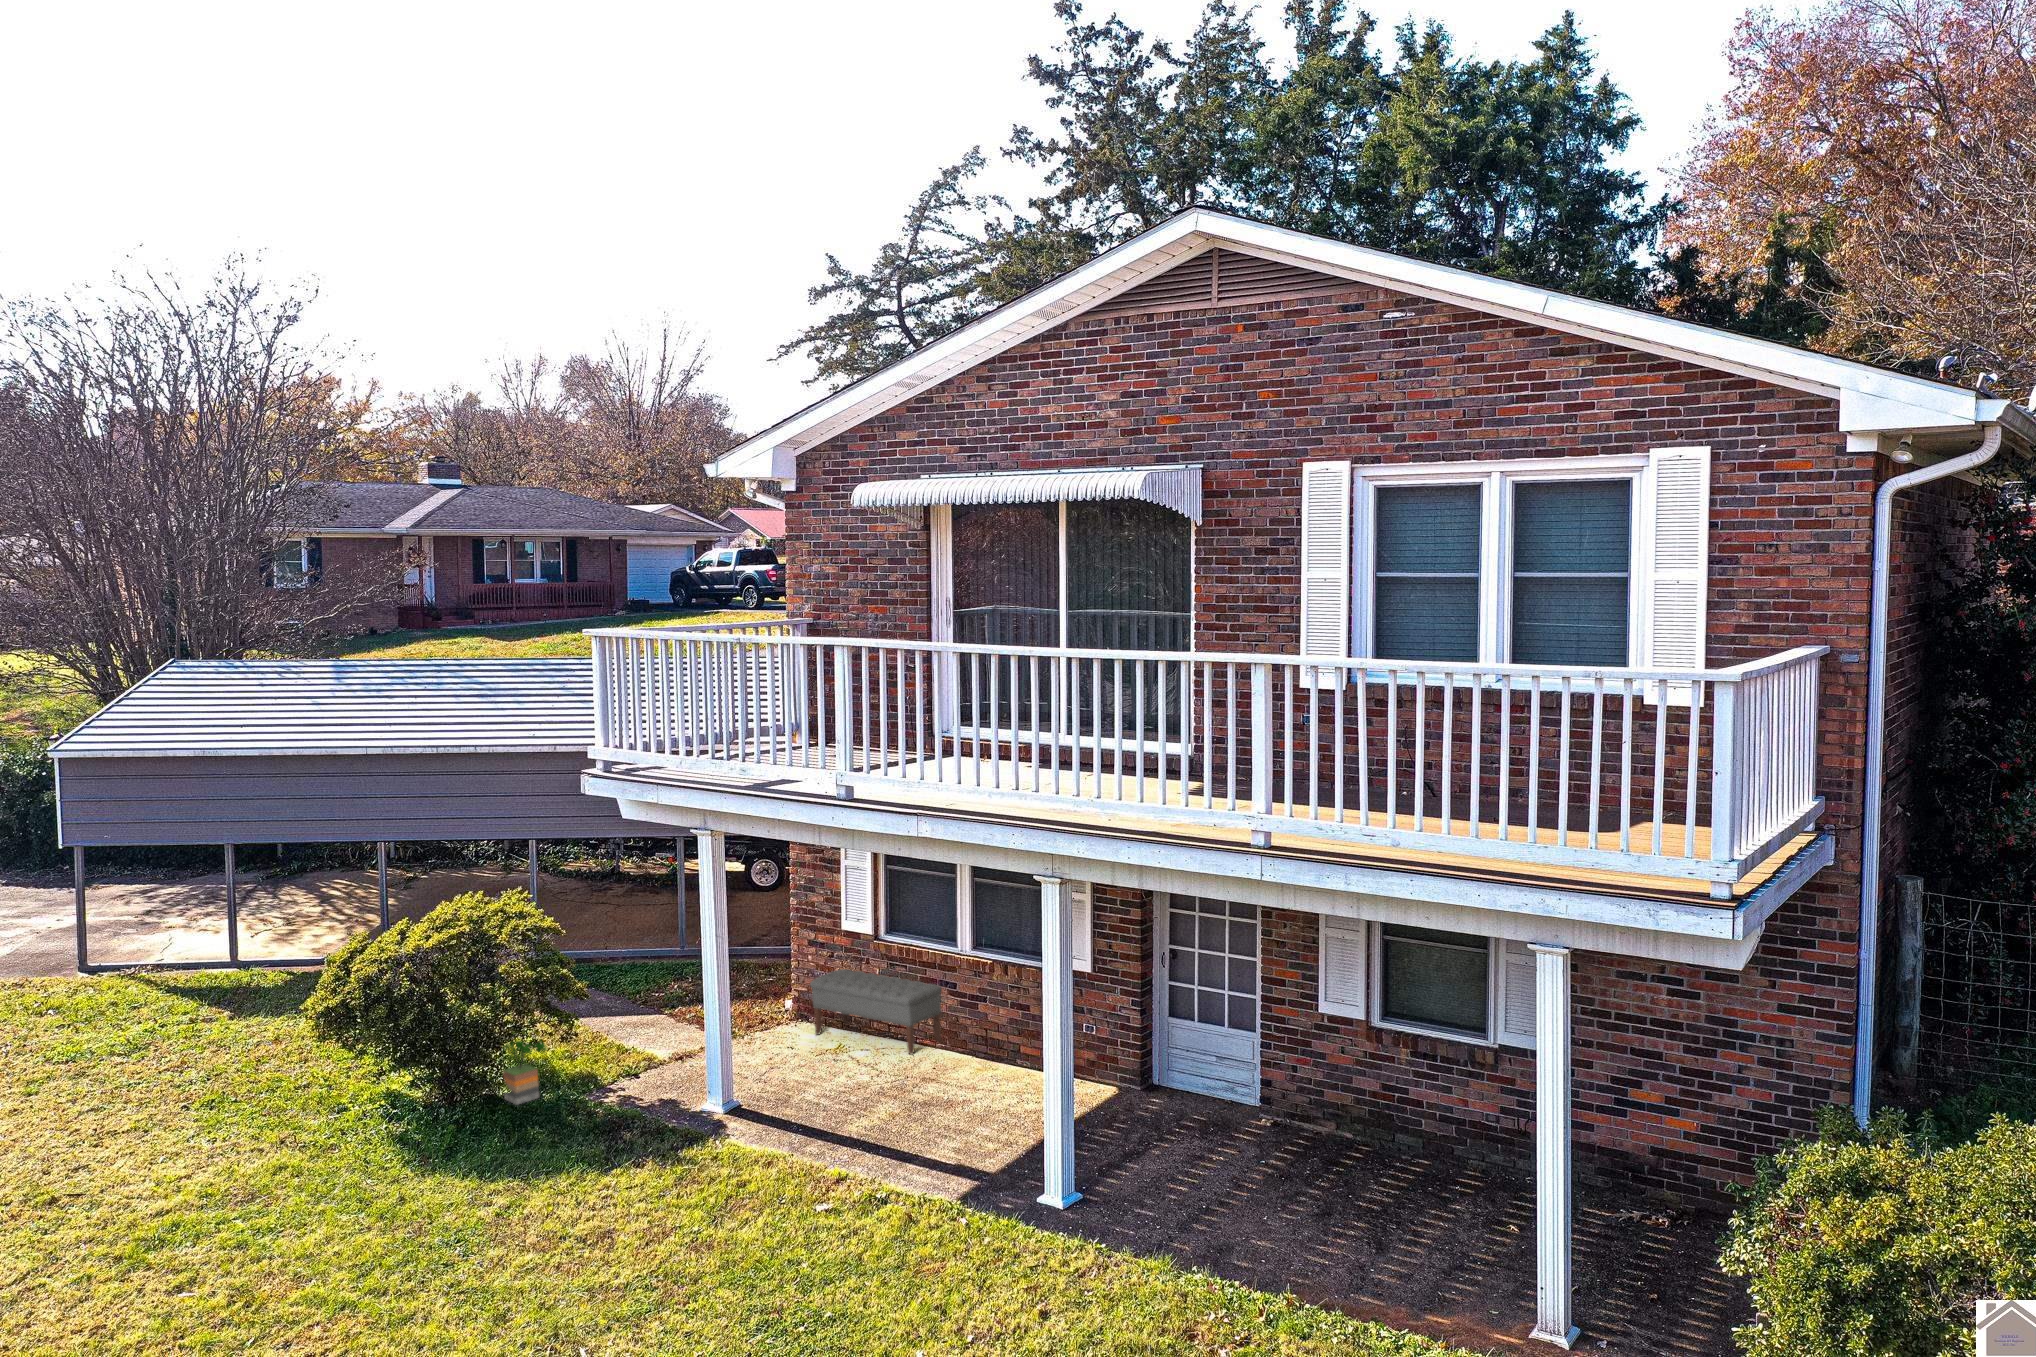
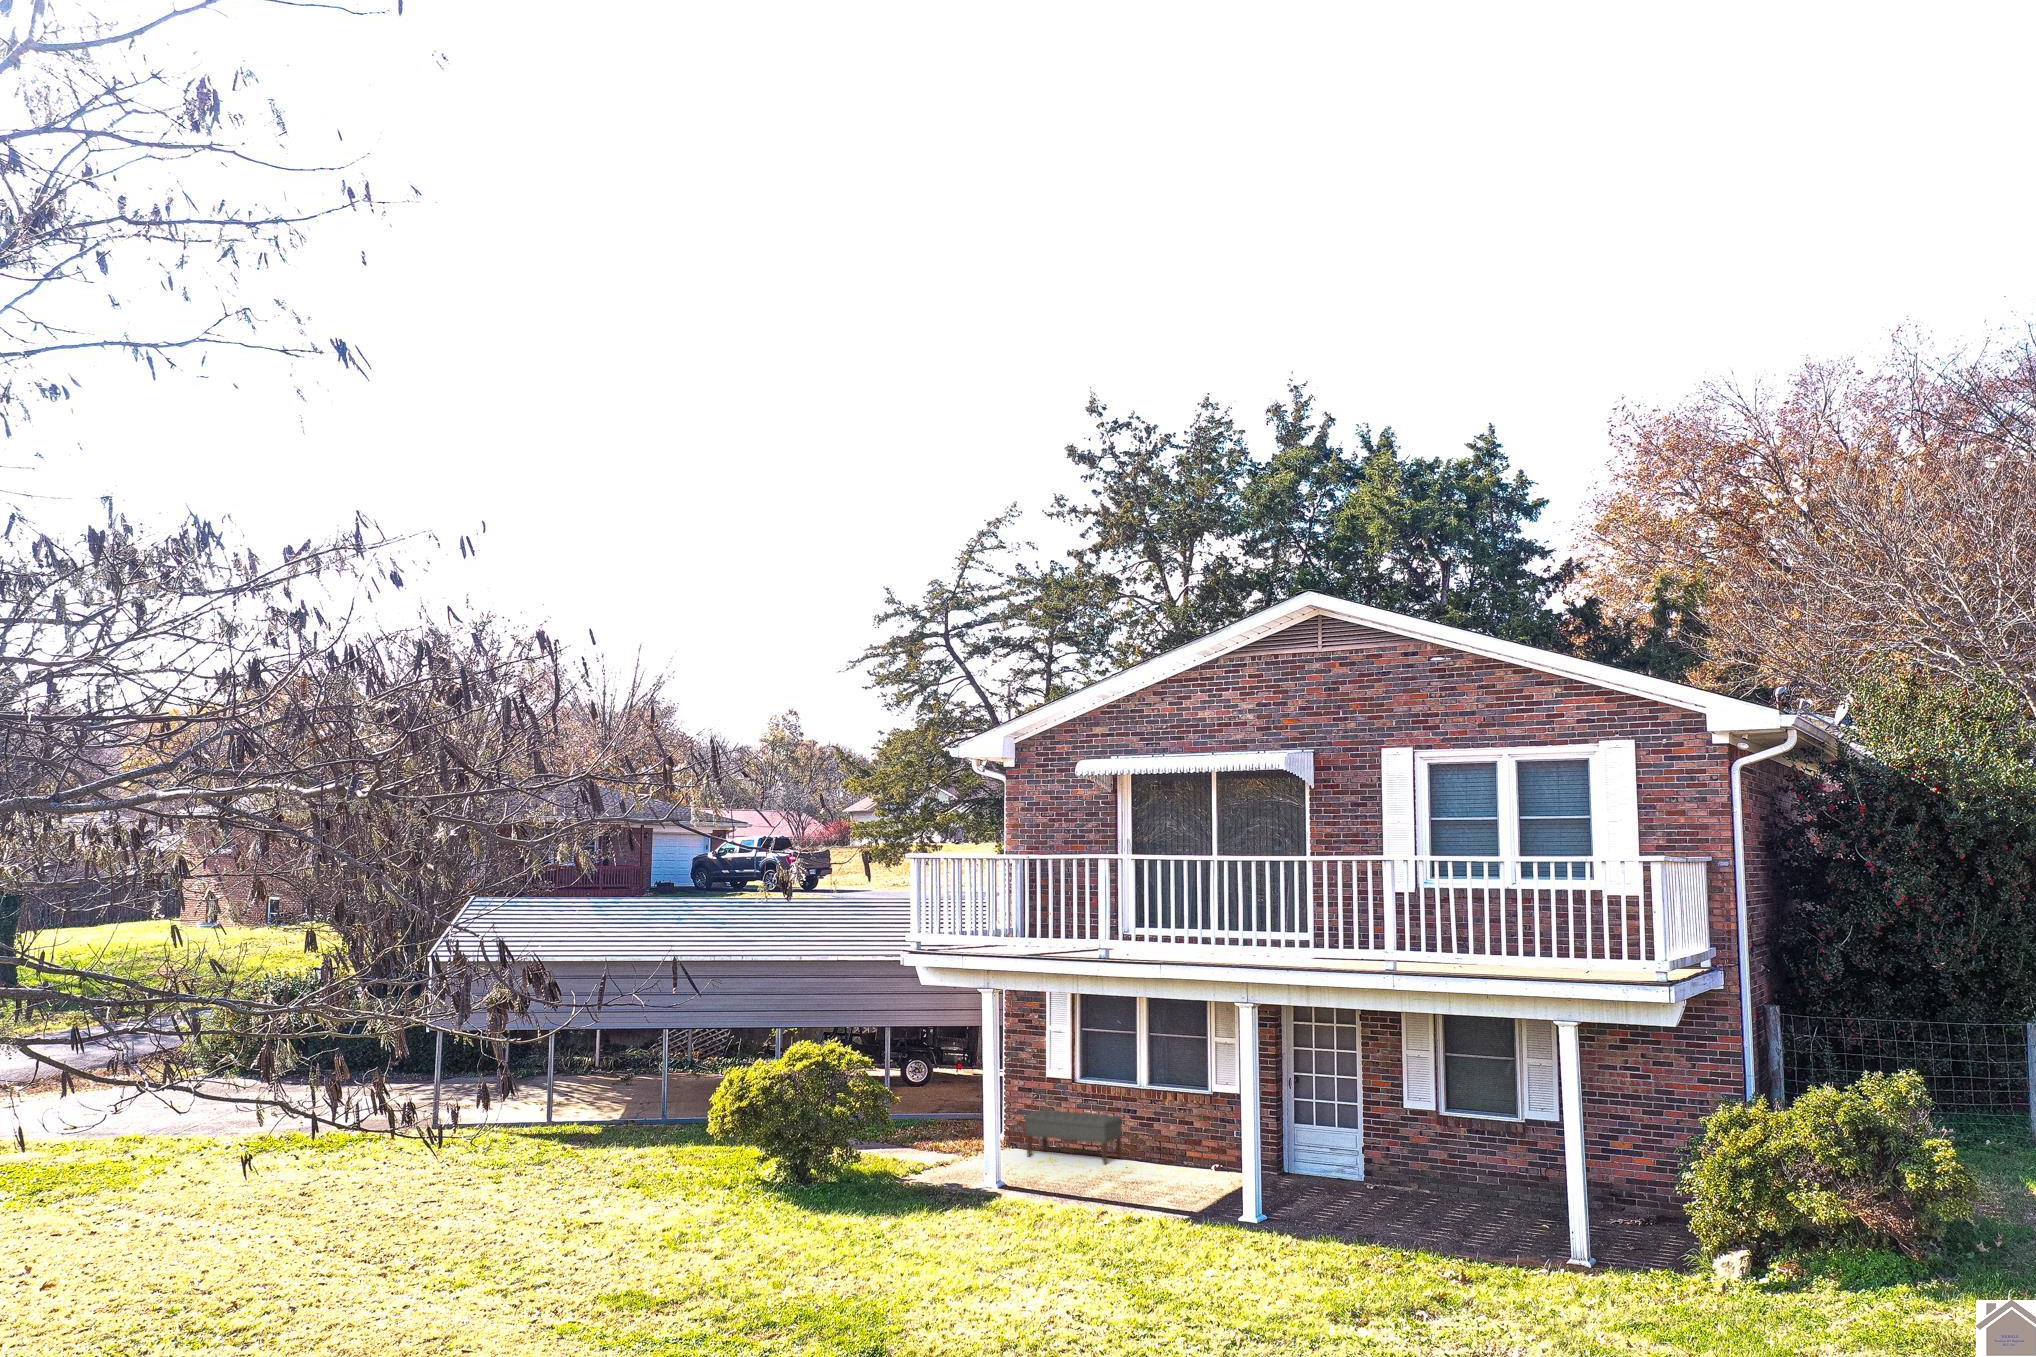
potted tree: present [502,1040,547,1104] -> none [824,1138,861,1191]

